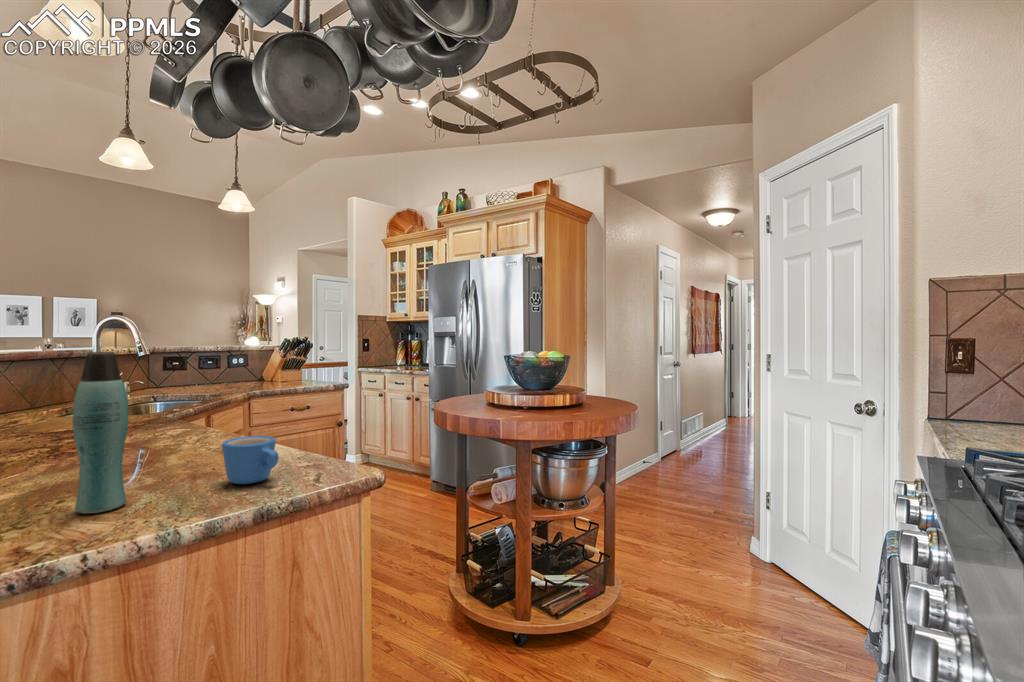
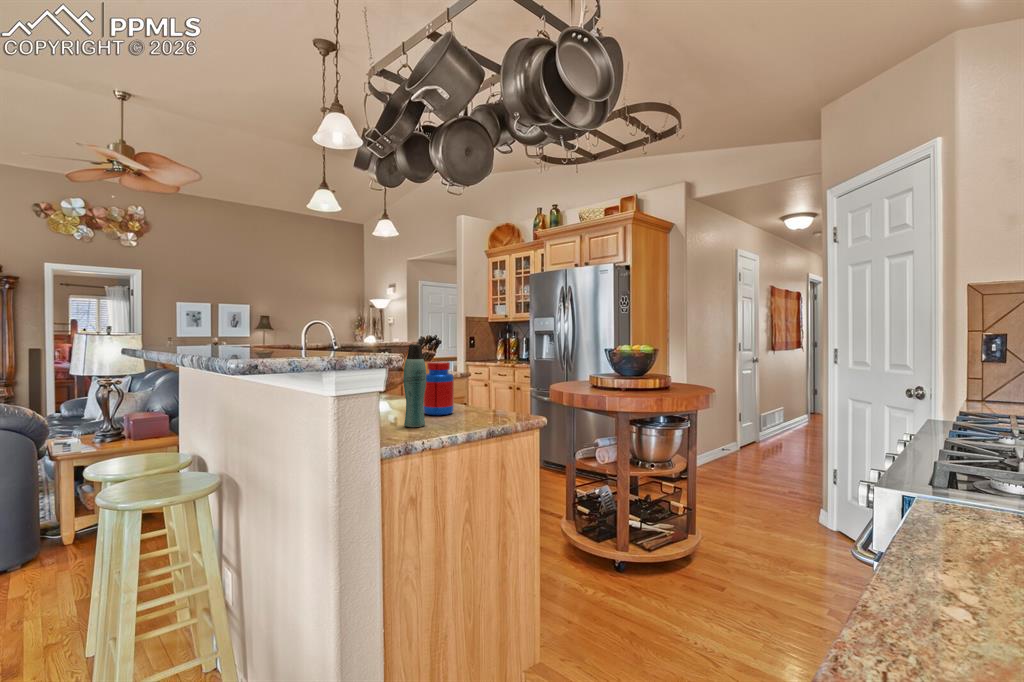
jar: none [167,380,227,474] -> present [423,362,454,415]
mug: present [222,436,278,484] -> none [463,394,495,420]

